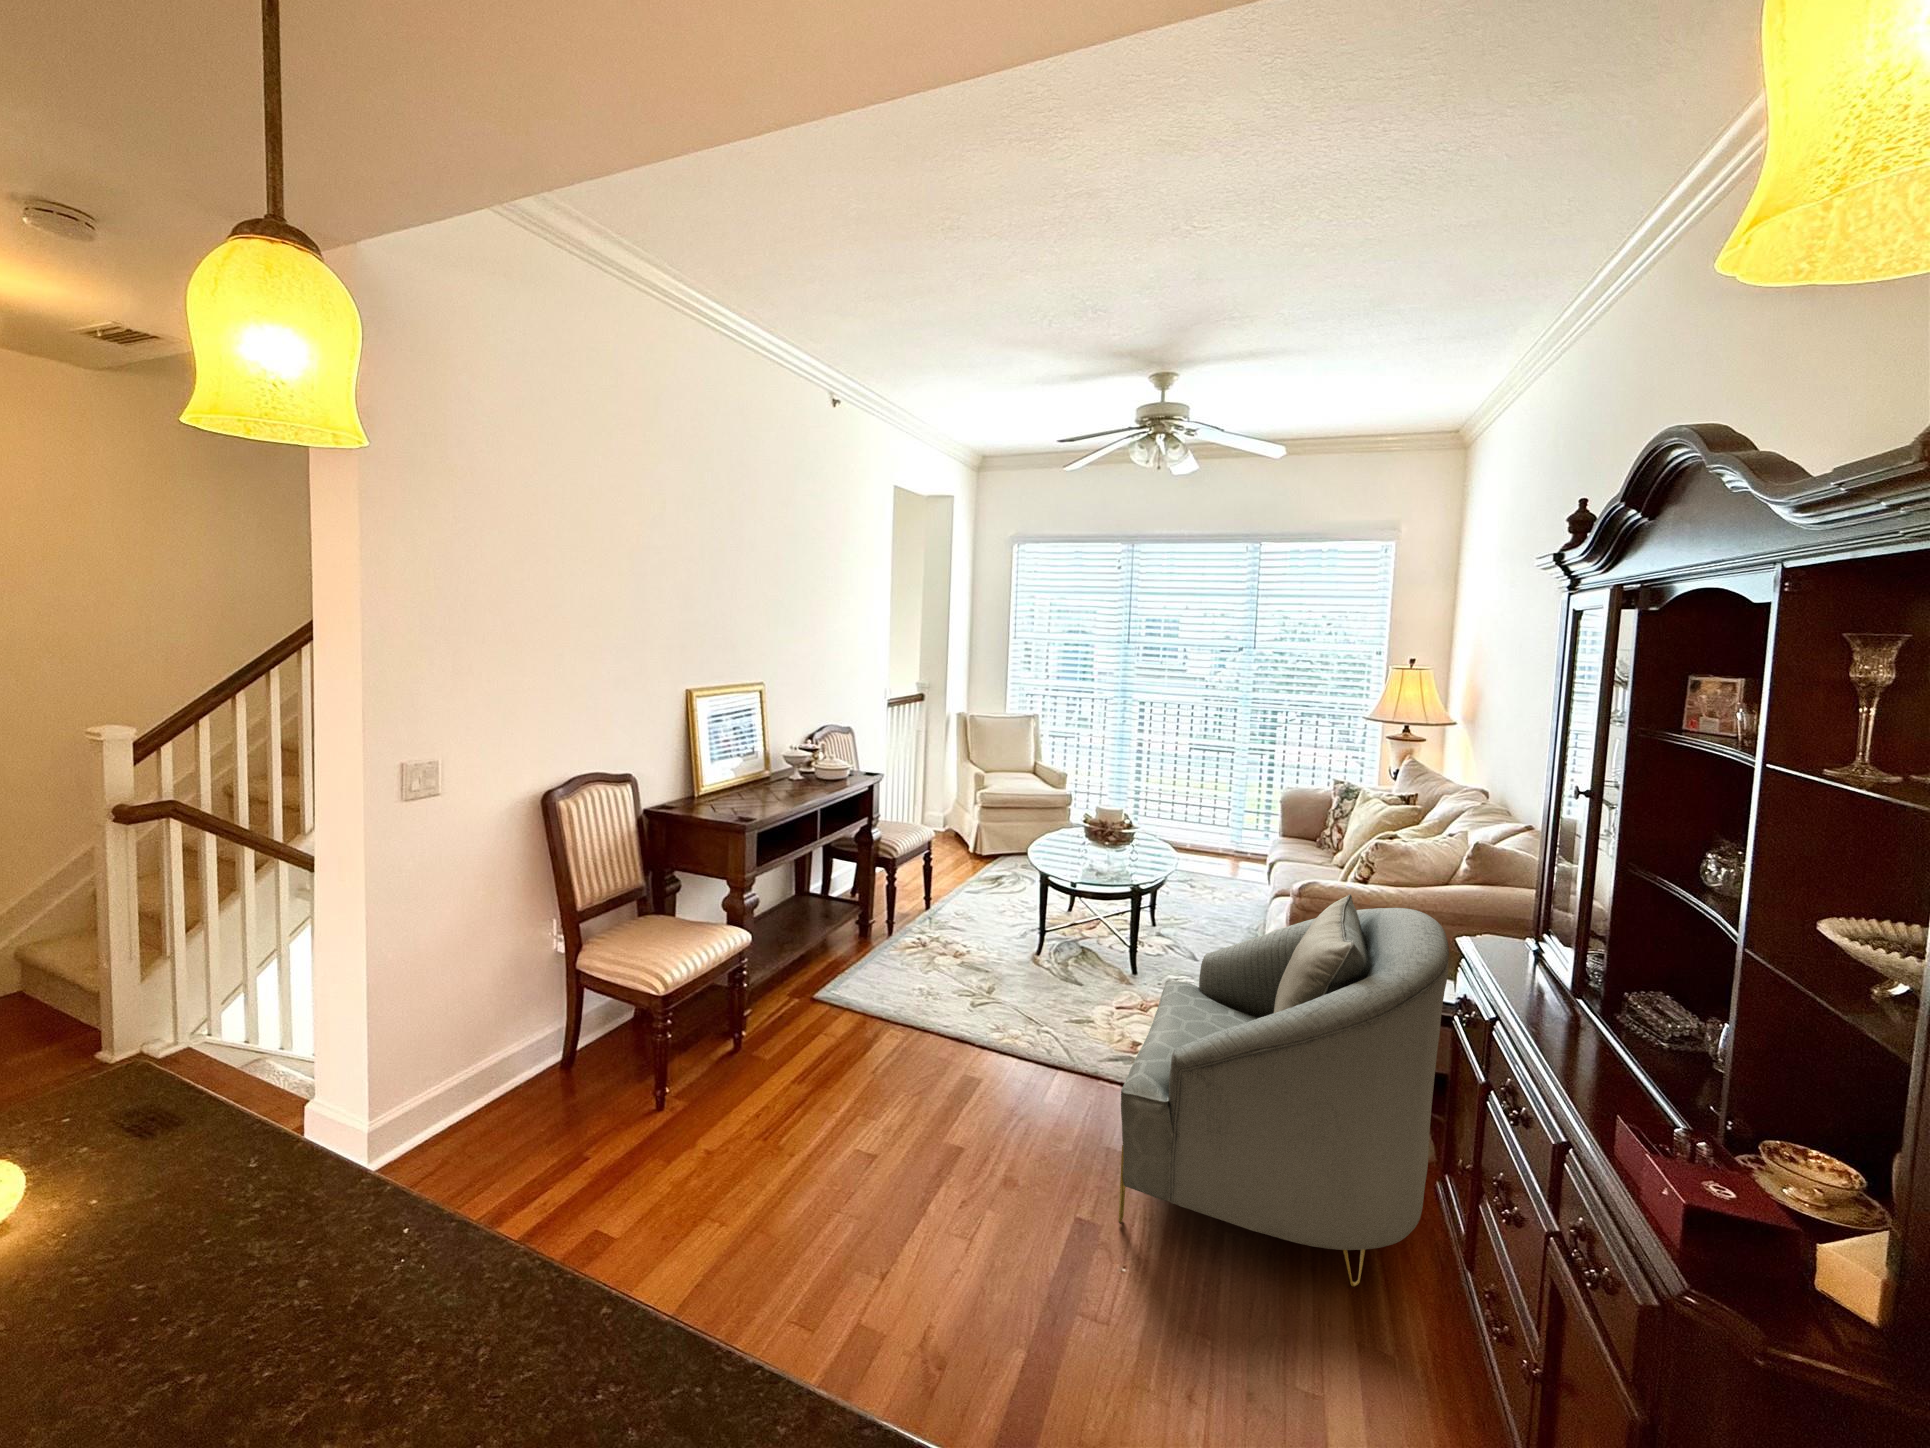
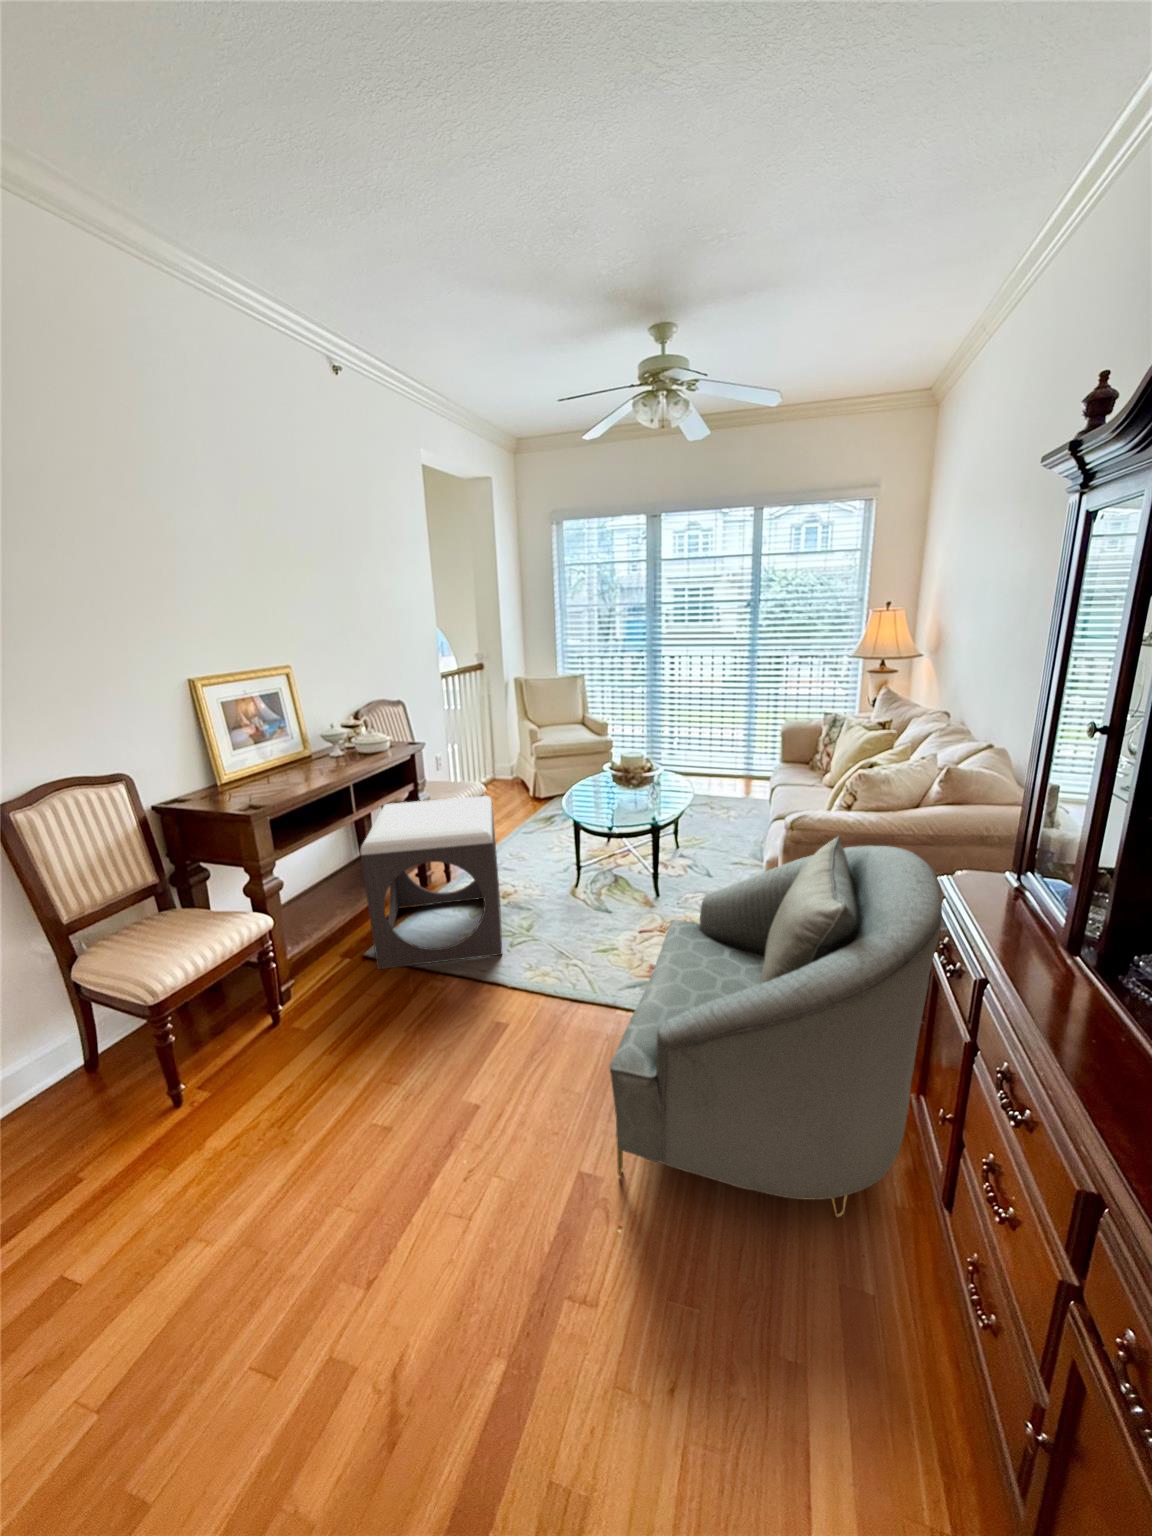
footstool: none [830,834,969,1014] -> present [361,796,502,969]

